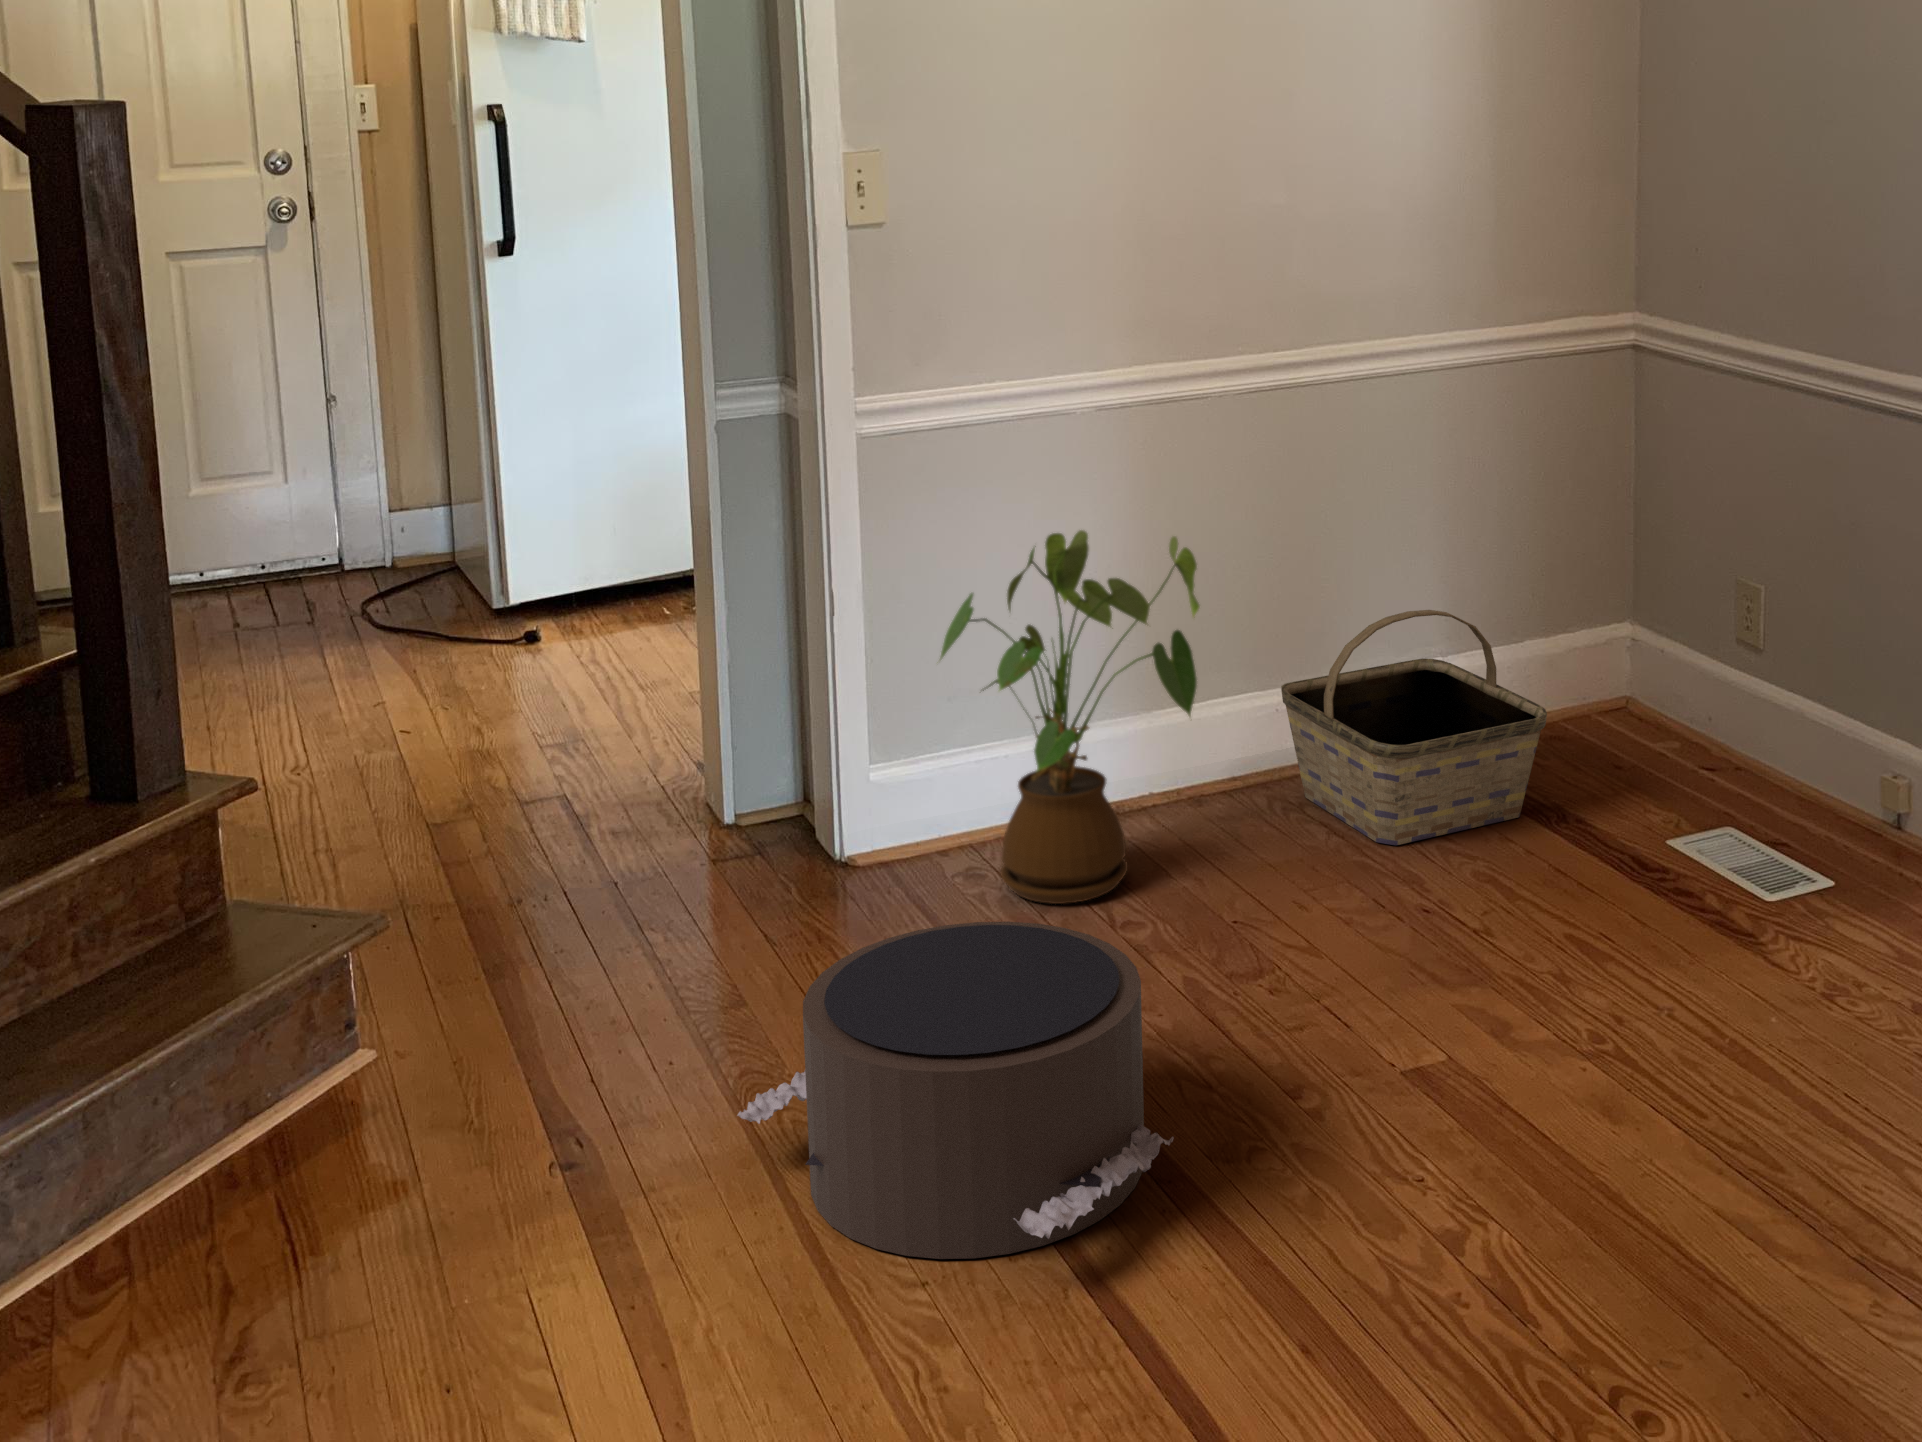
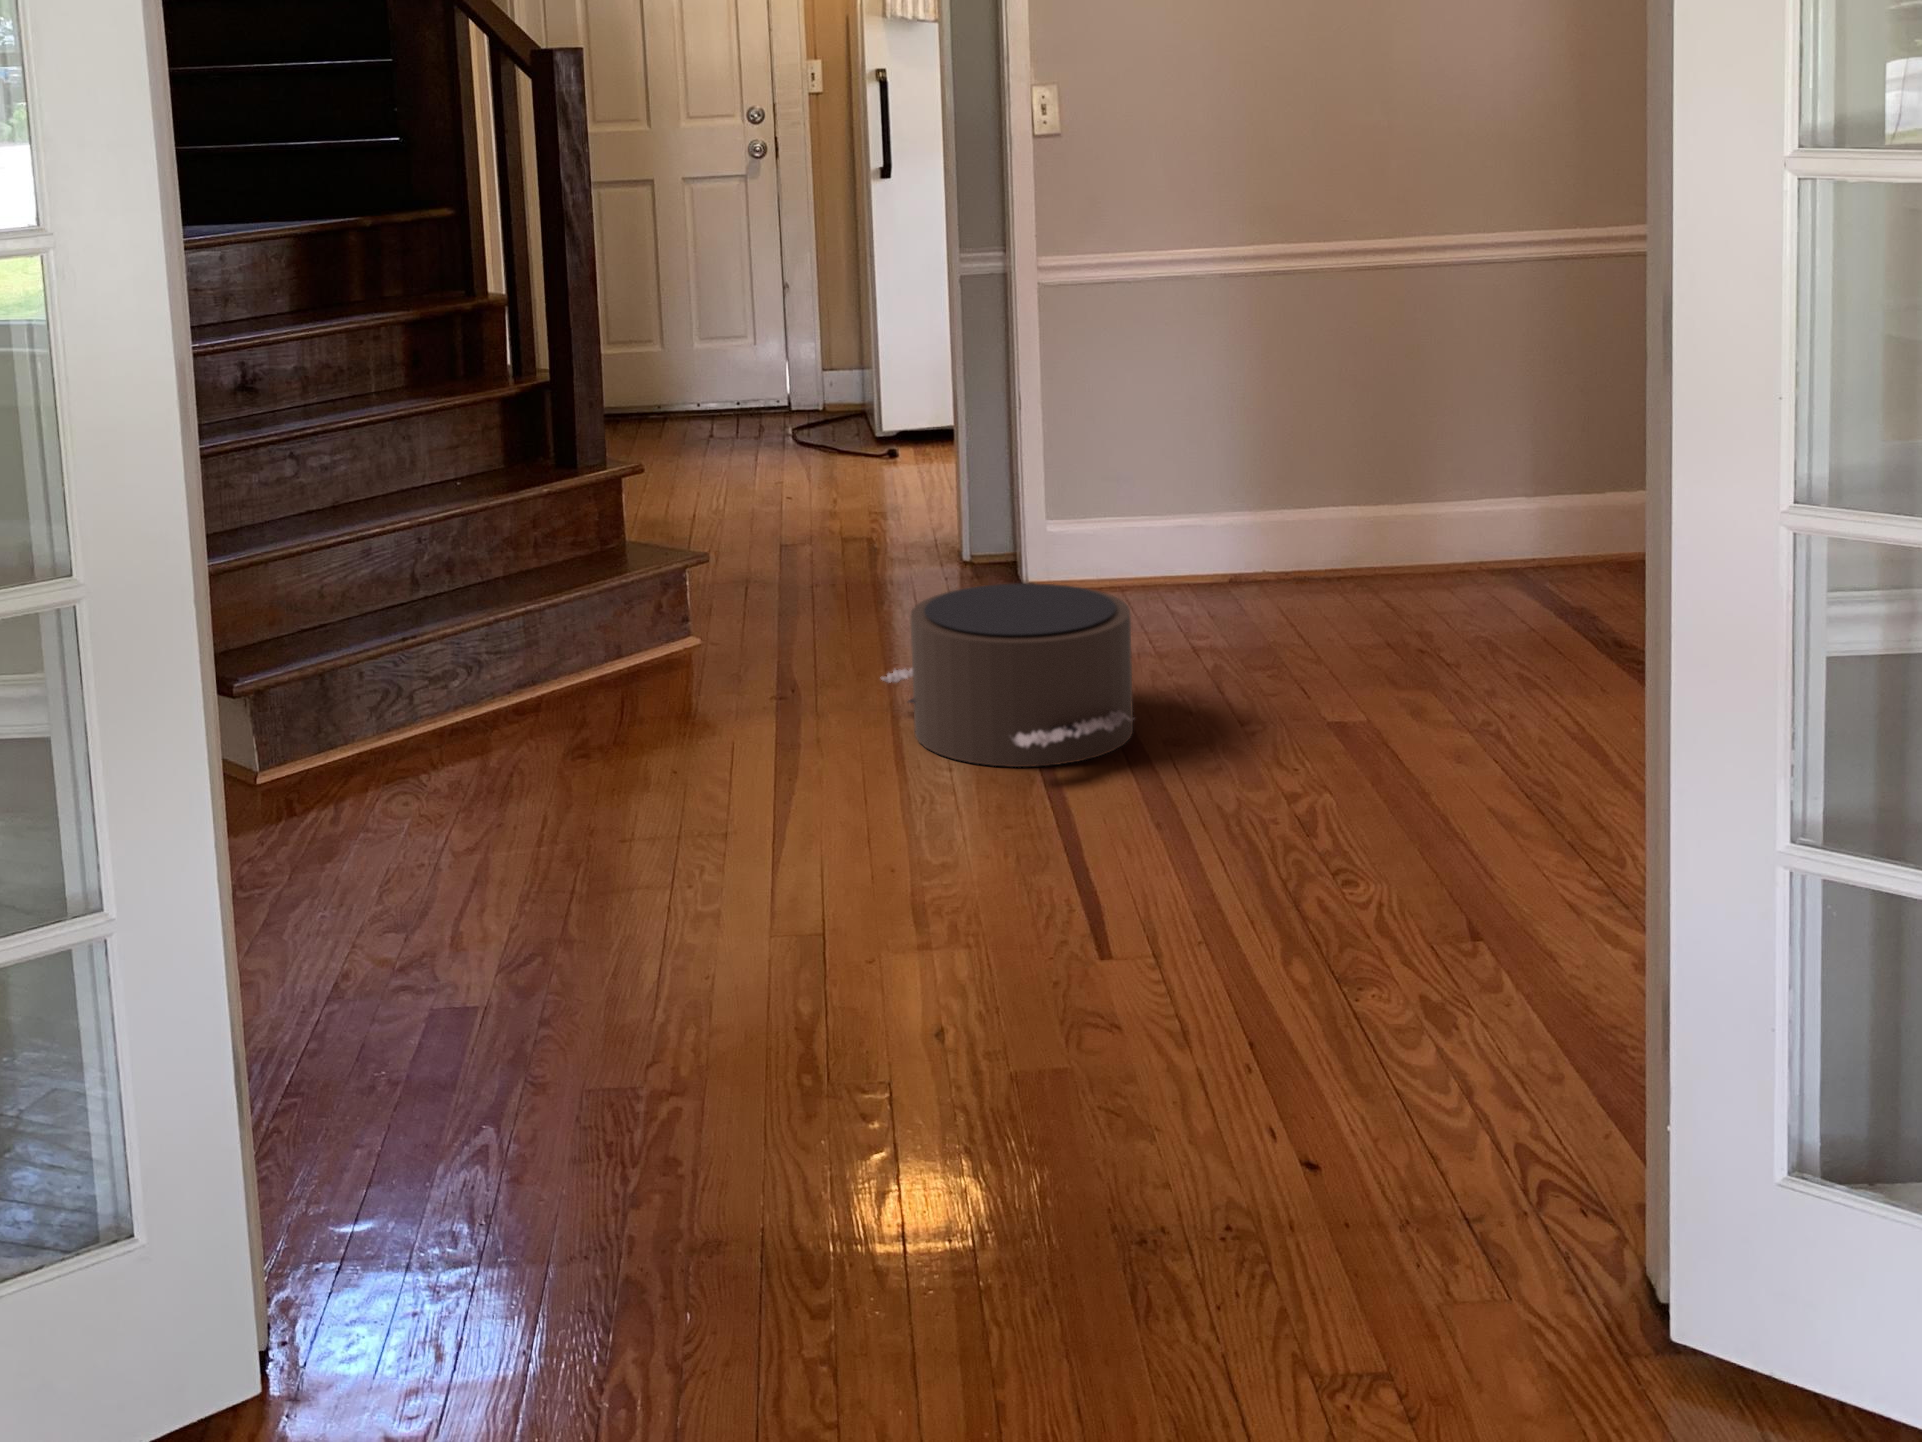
house plant: present [940,530,1200,904] -> none [1079,358,1285,620]
basket: present [1281,610,1547,845] -> none [1371,440,1572,614]

